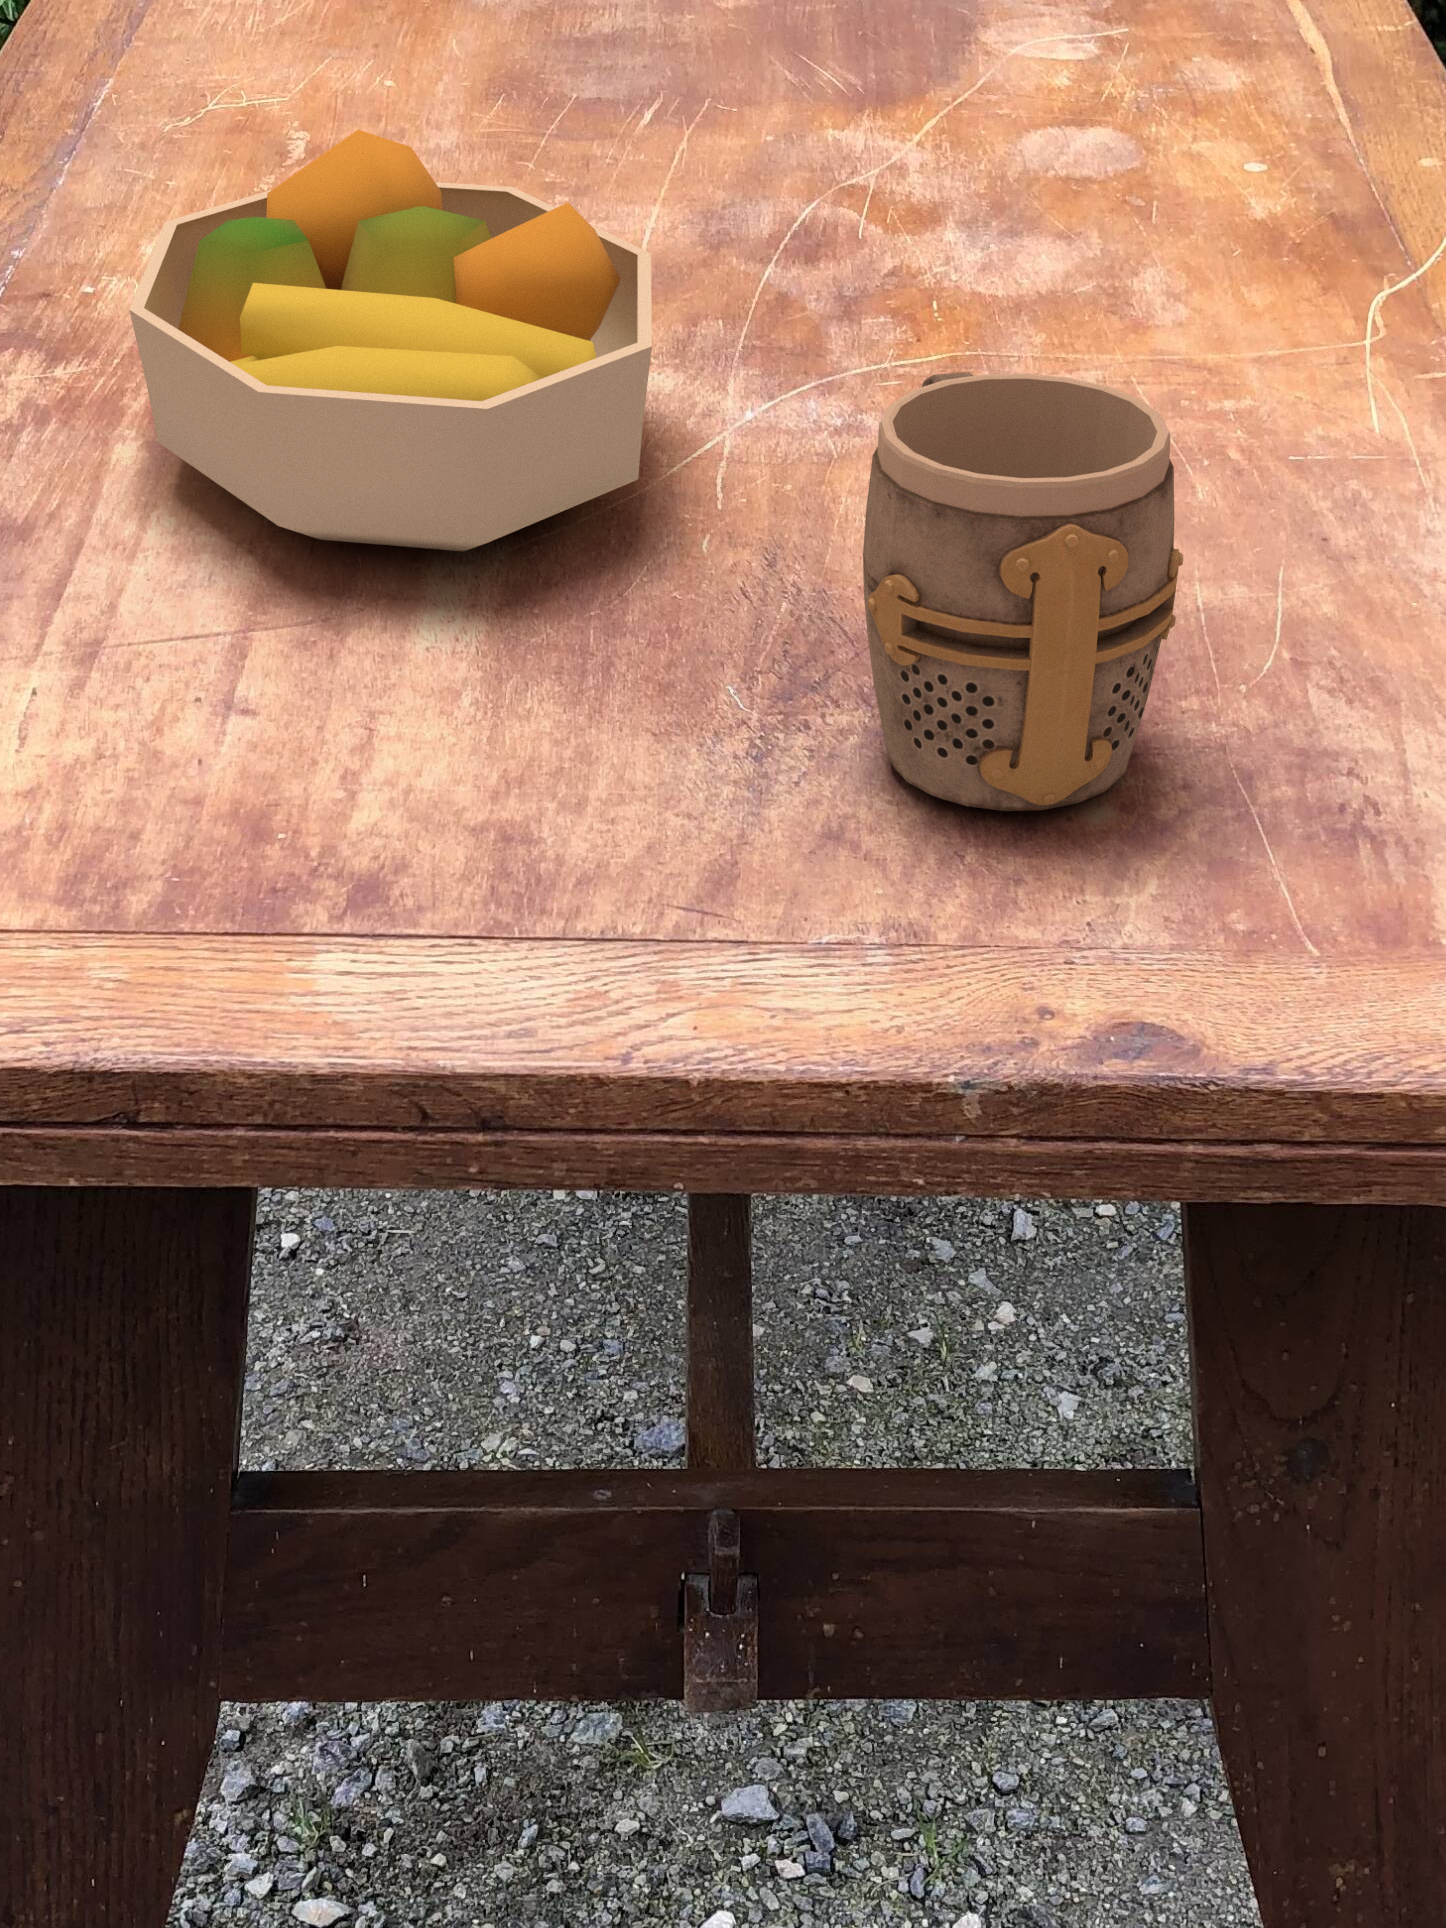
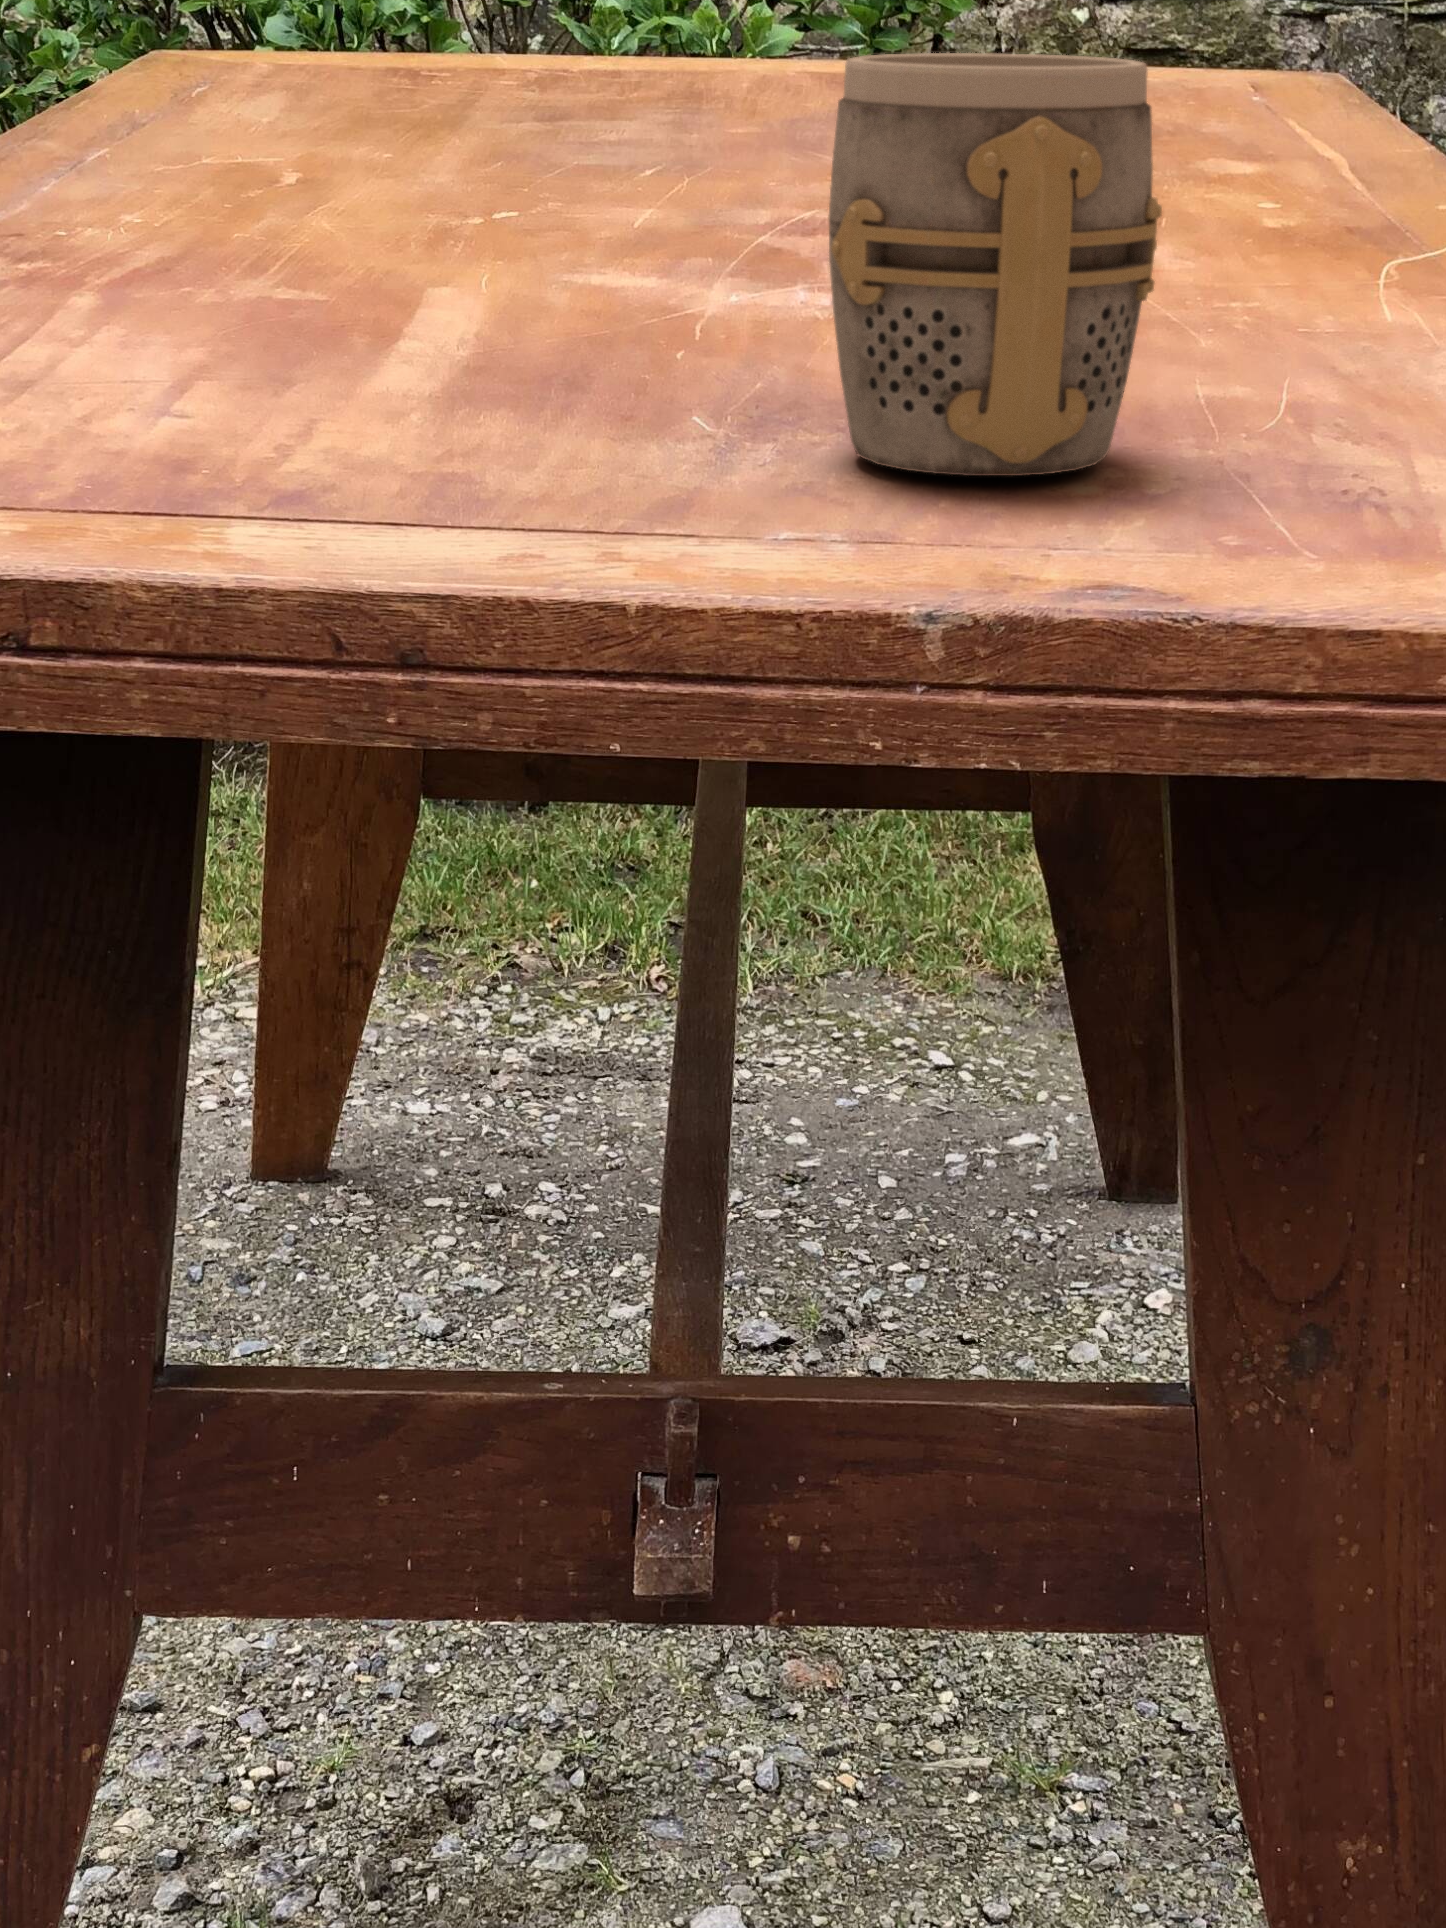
fruit bowl: present [129,130,652,551] -> none [93,15,630,354]

